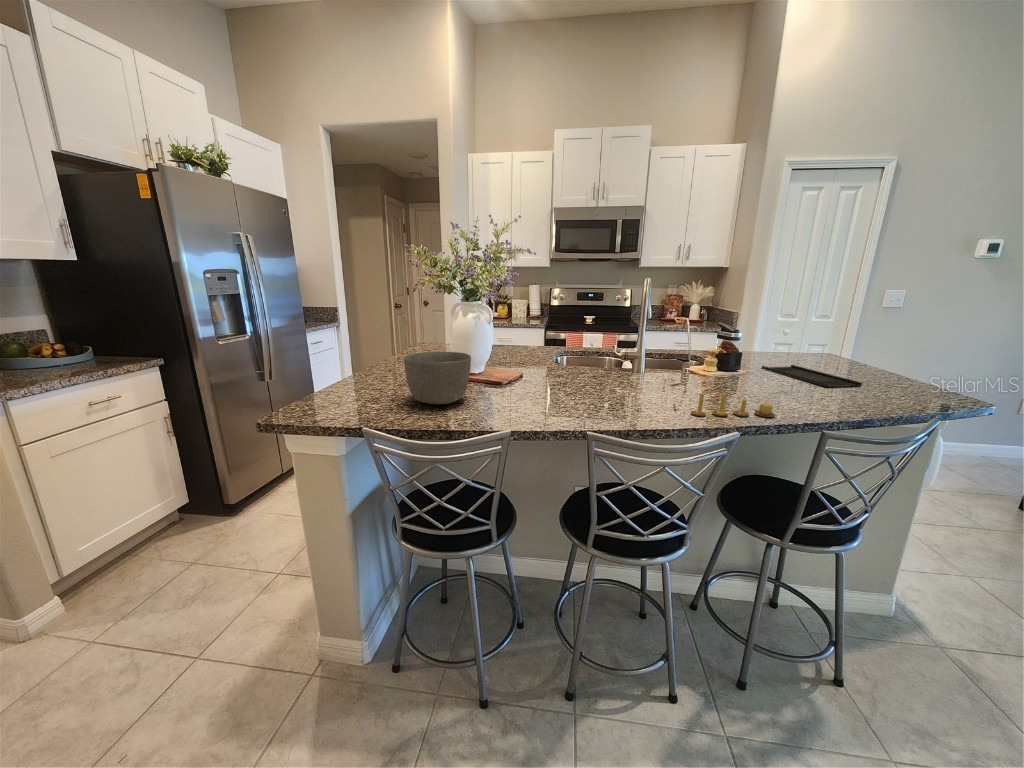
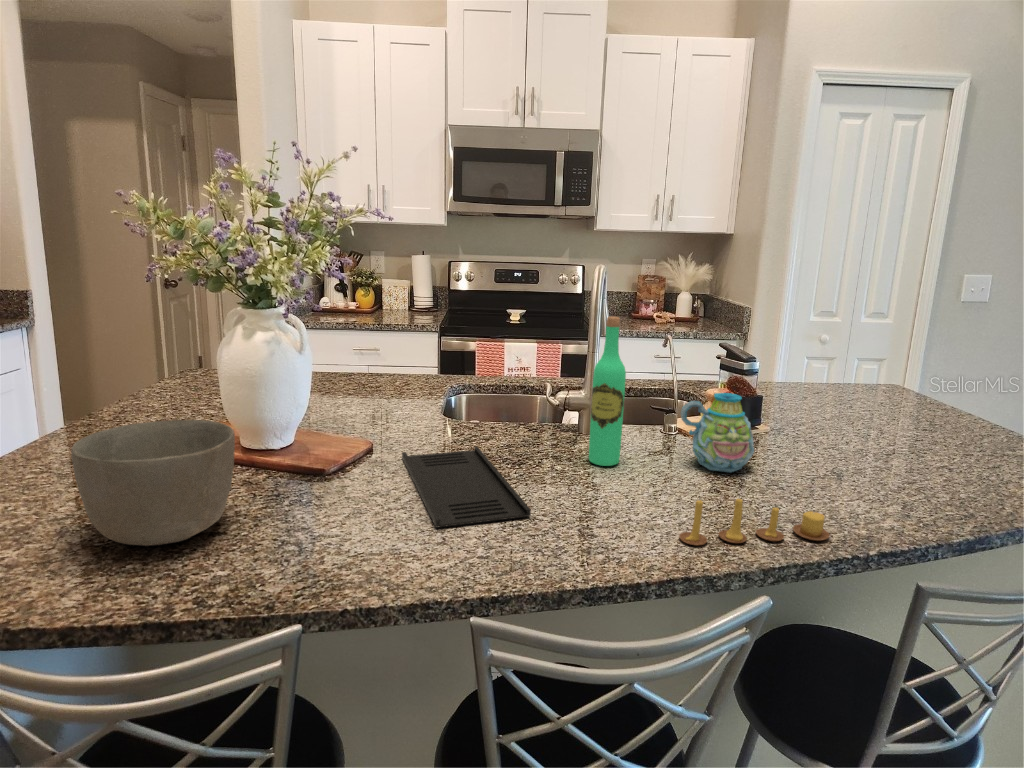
wine bottle: none [640,304,662,385] -> present [589,316,626,466]
mug: none [693,347,735,390] -> present [681,393,754,472]
tray: present [762,365,862,387] -> present [402,446,531,528]

